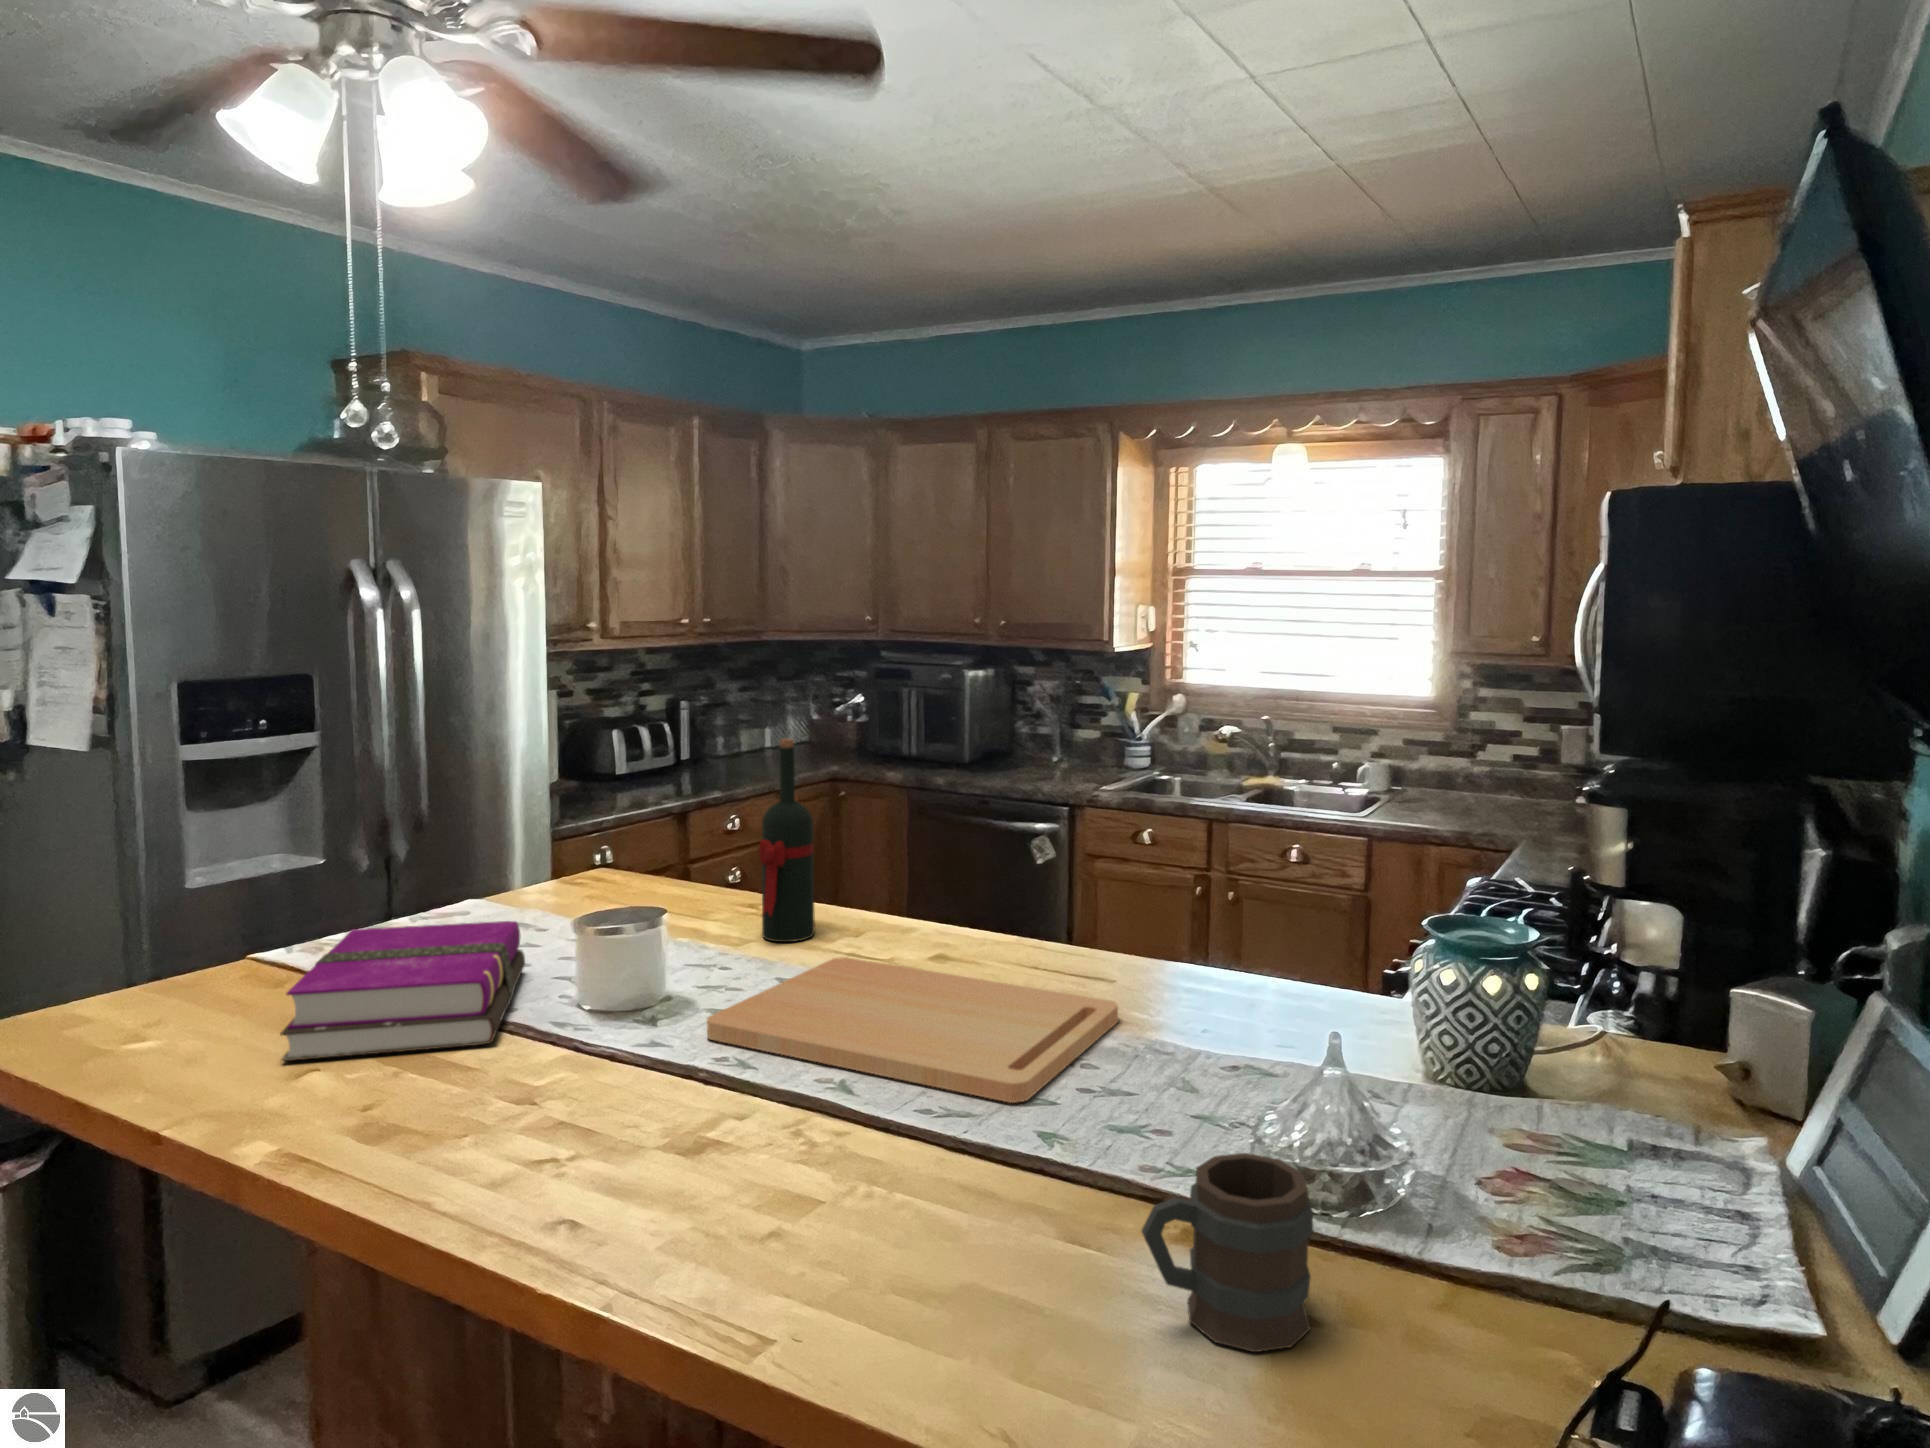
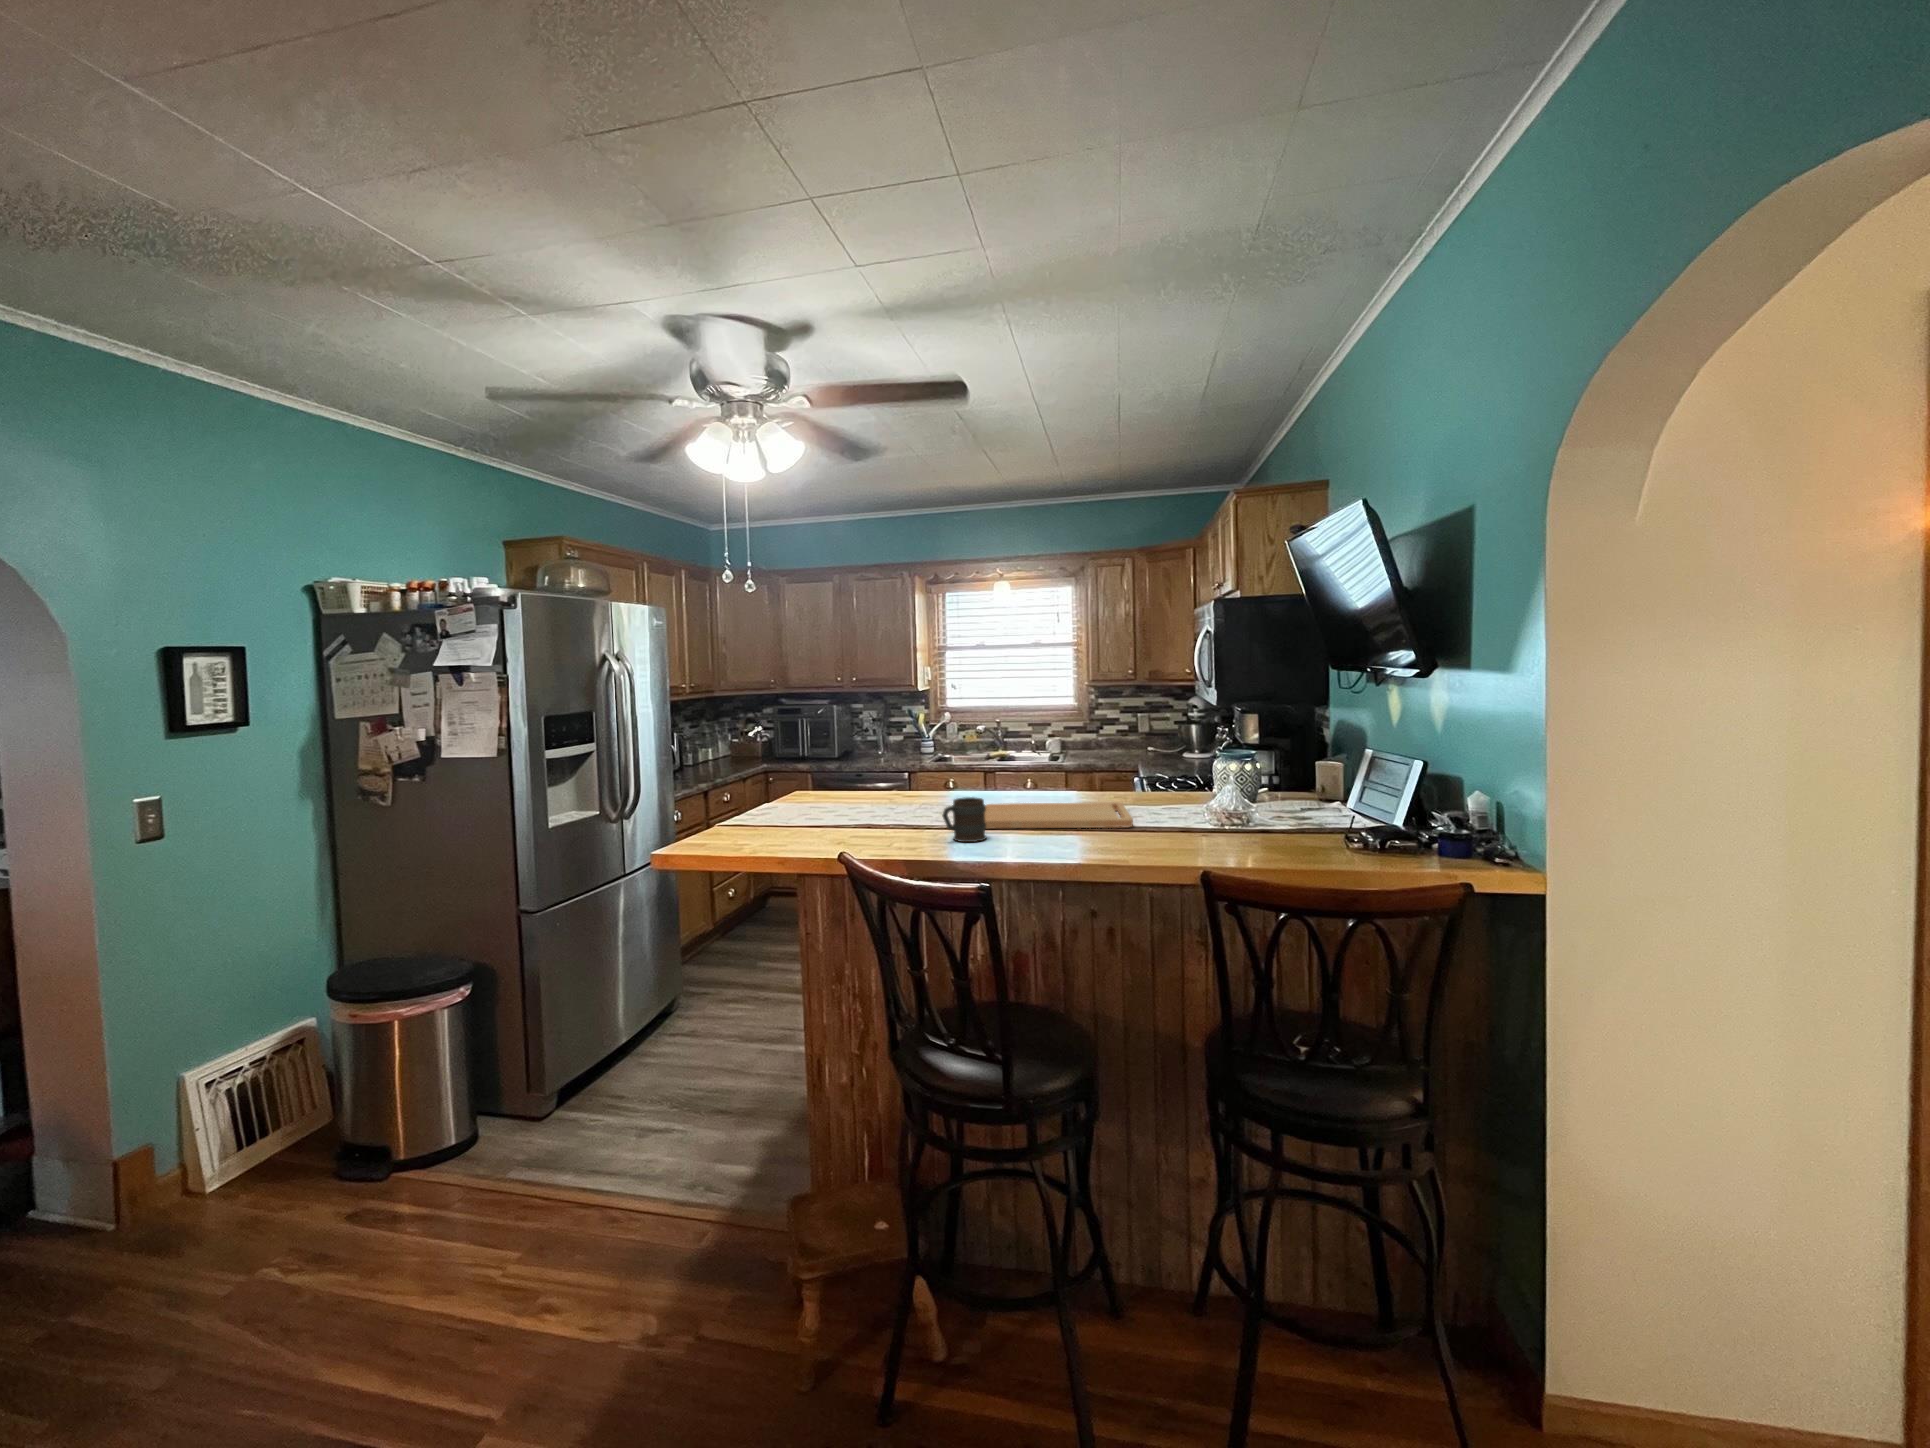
wine bottle: present [759,739,815,942] -> none [927,715,952,806]
hardback book: present [281,921,525,1061] -> none [787,800,905,851]
mug: present [1142,1153,1313,1352] -> present [942,797,987,842]

